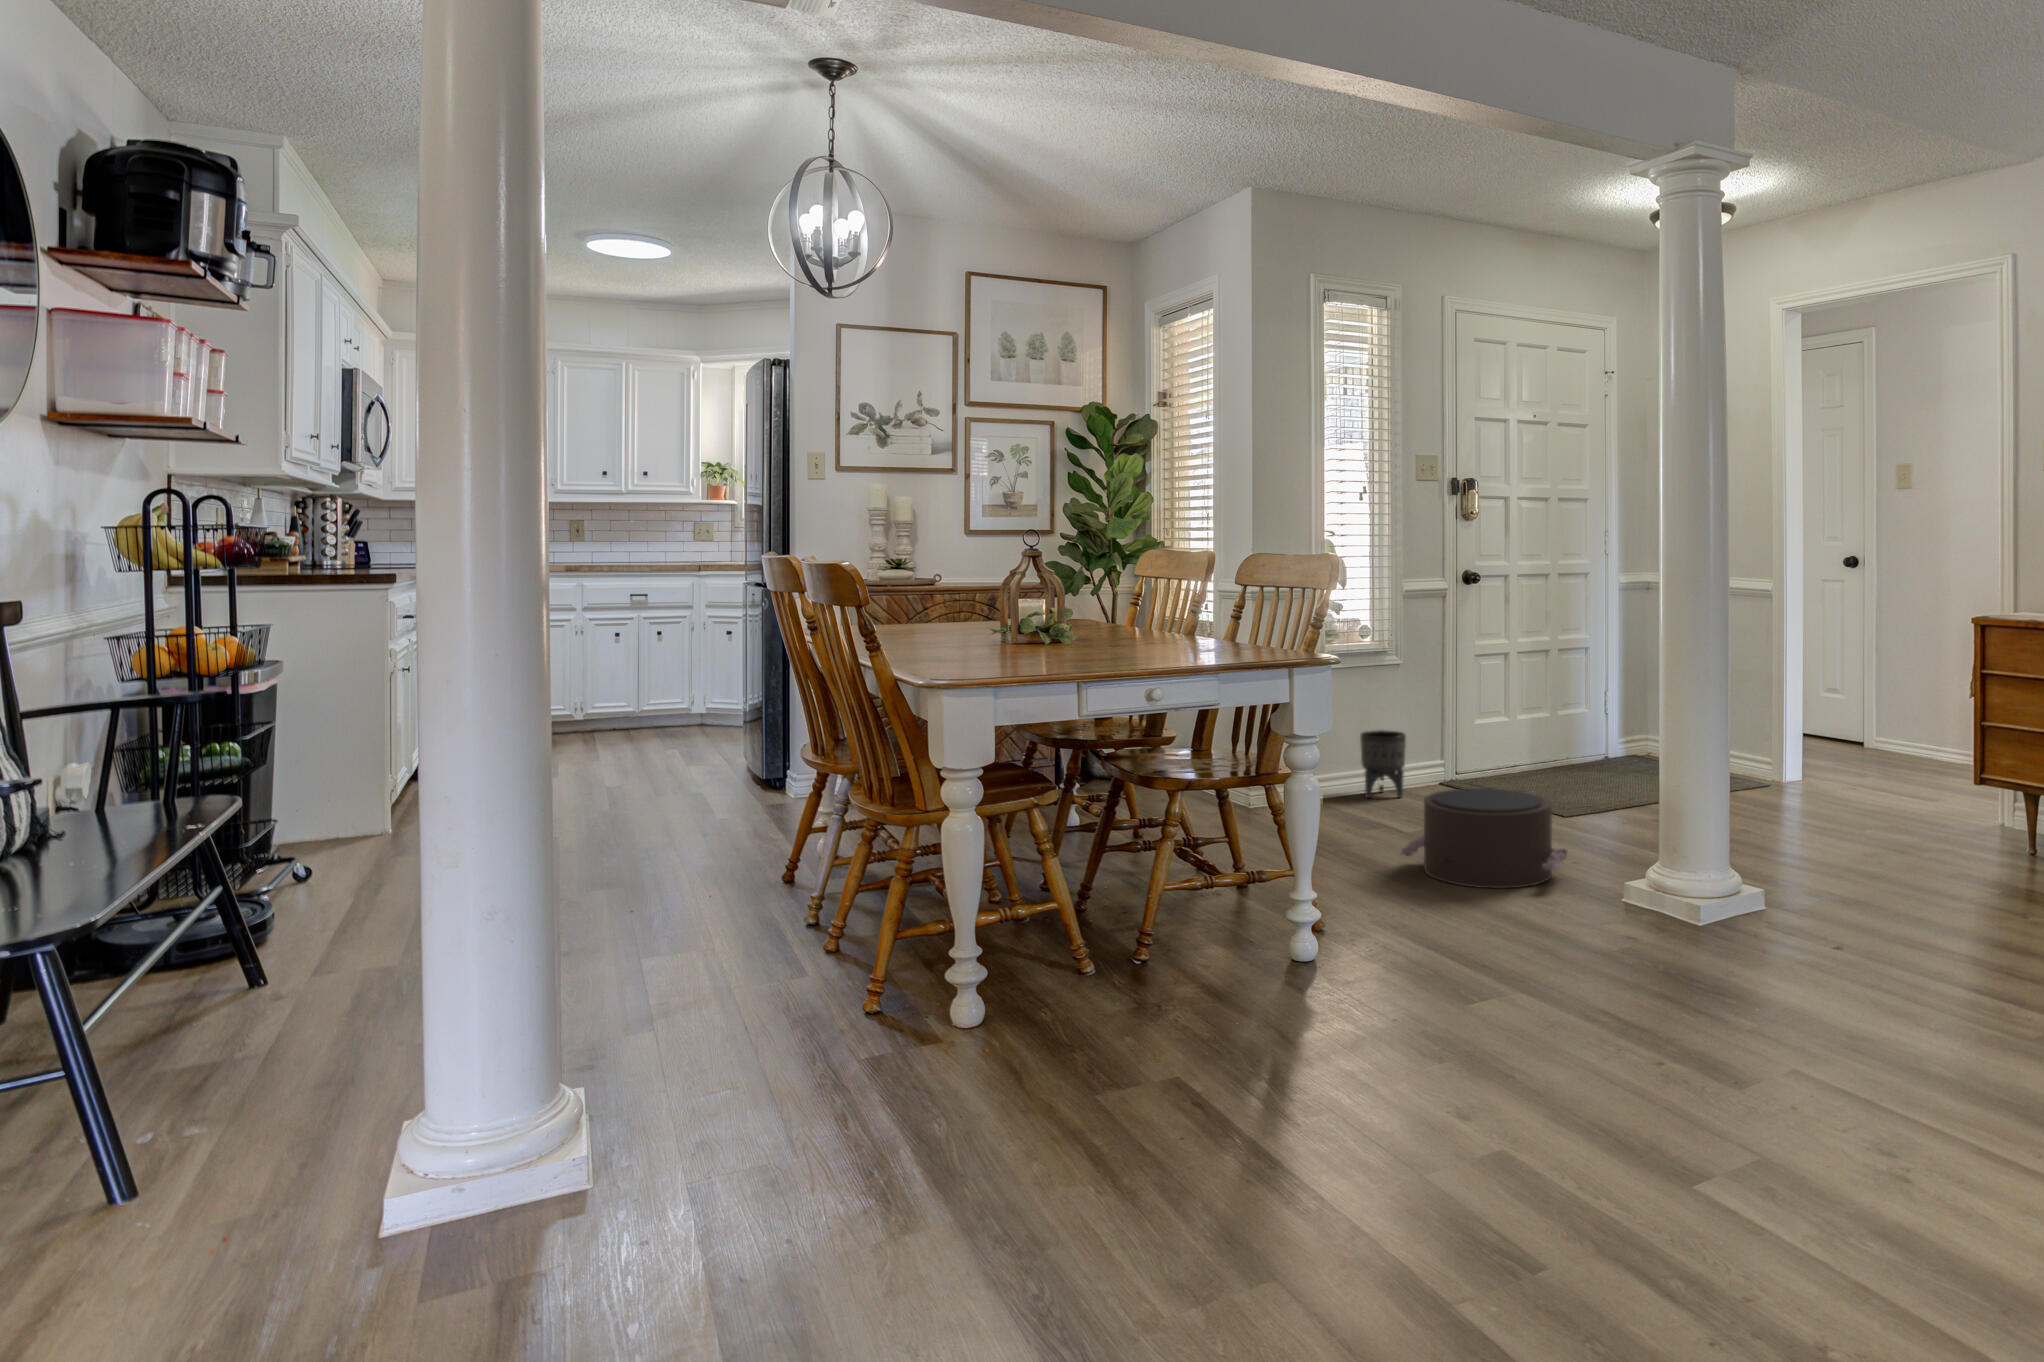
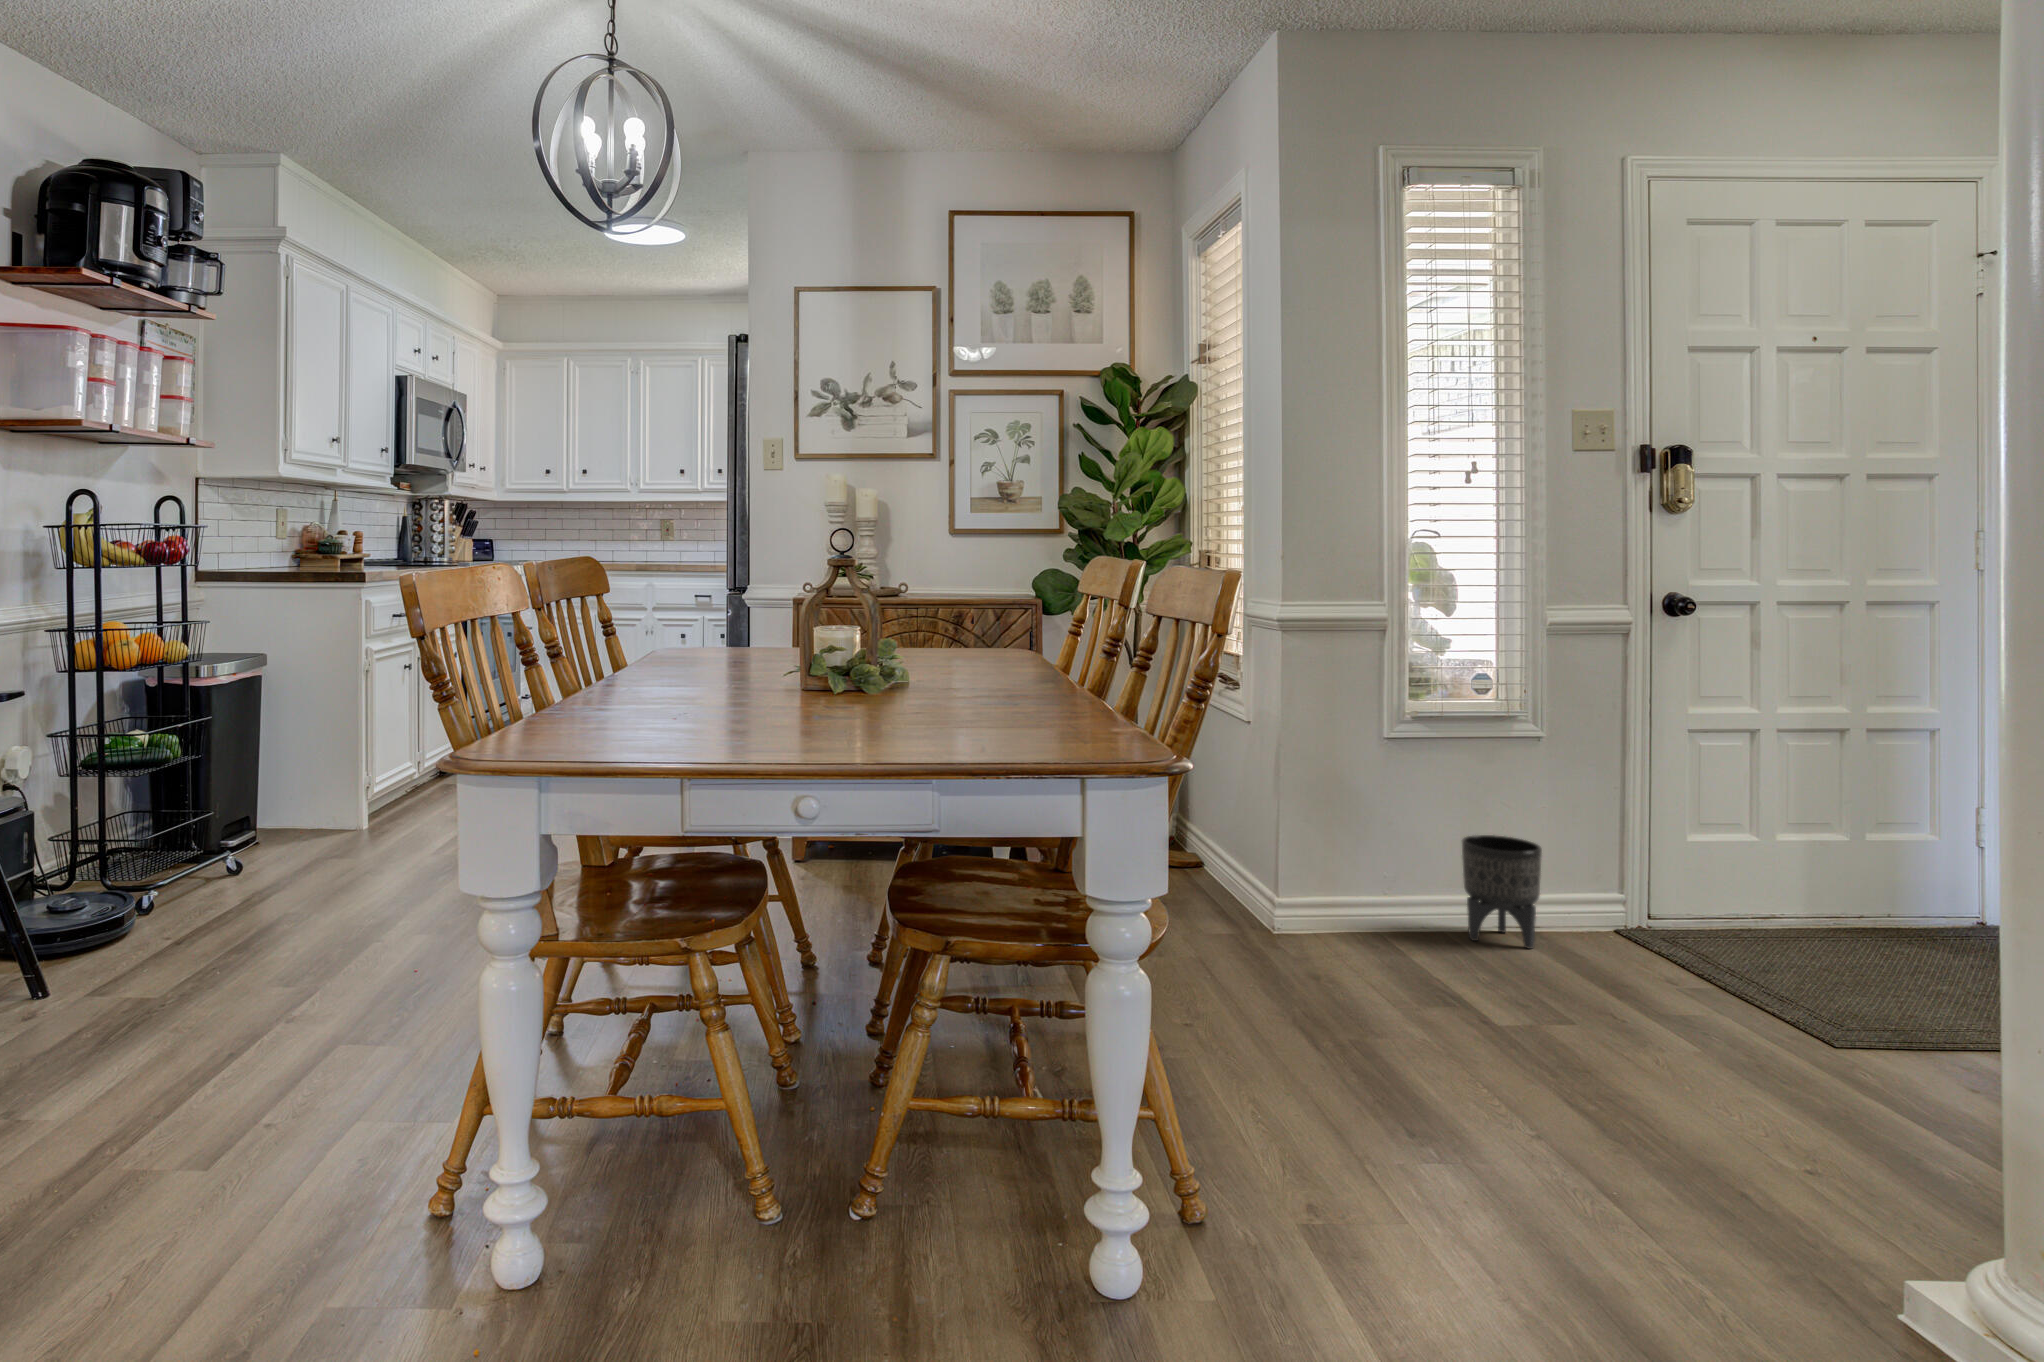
pouf: present [1401,788,1567,888] -> none [1423,987,1793,1227]

